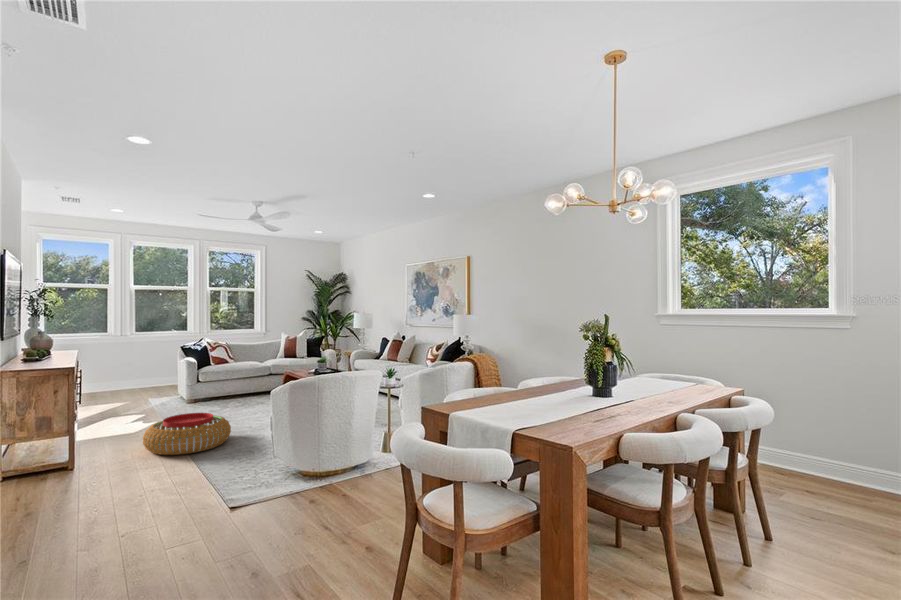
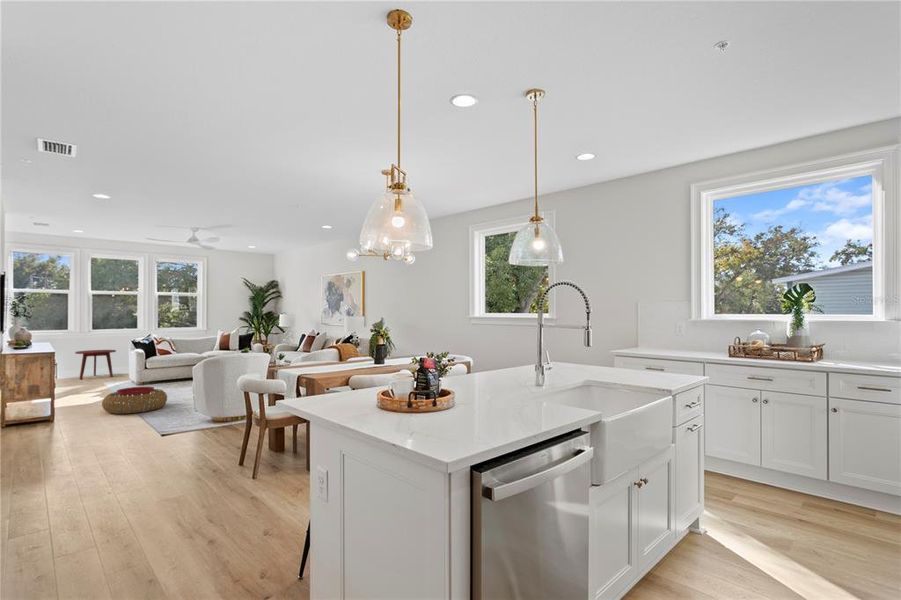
side table: none [115,356,163,393] -> present [75,350,116,379]

